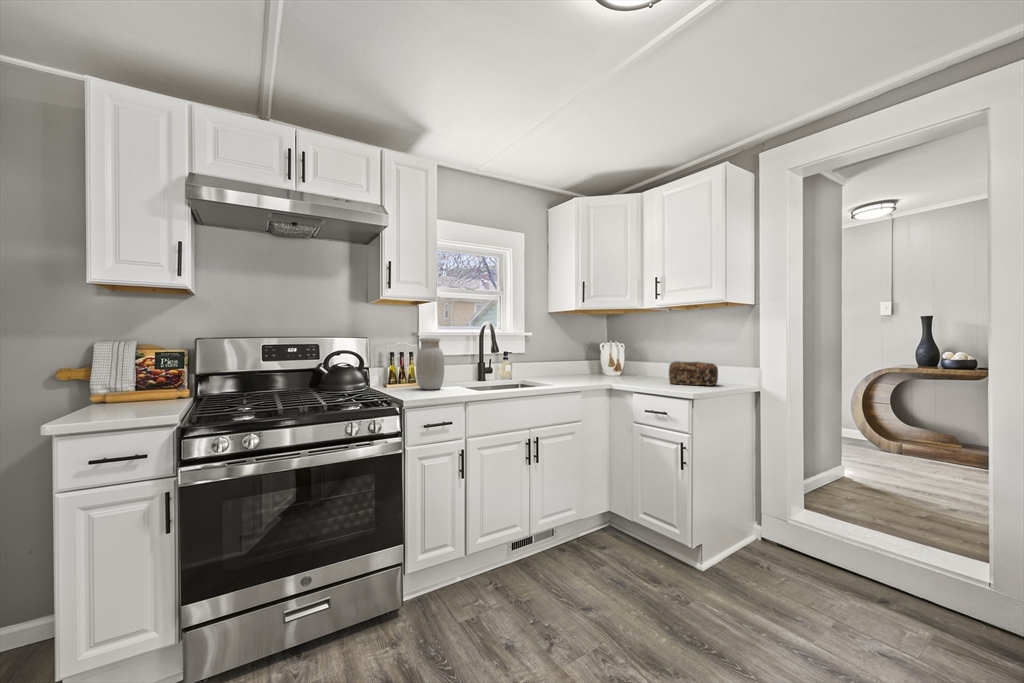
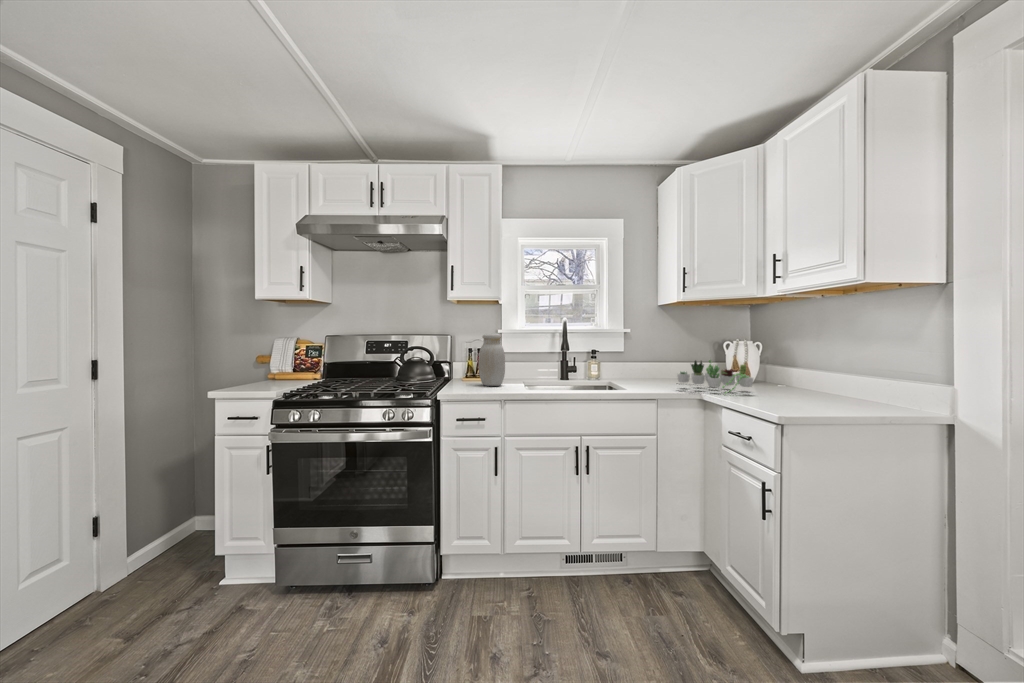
succulent plant: none [581,355,647,384] -> present [677,360,753,394]
bread loaf: present [669,361,718,385] -> none [786,369,864,403]

